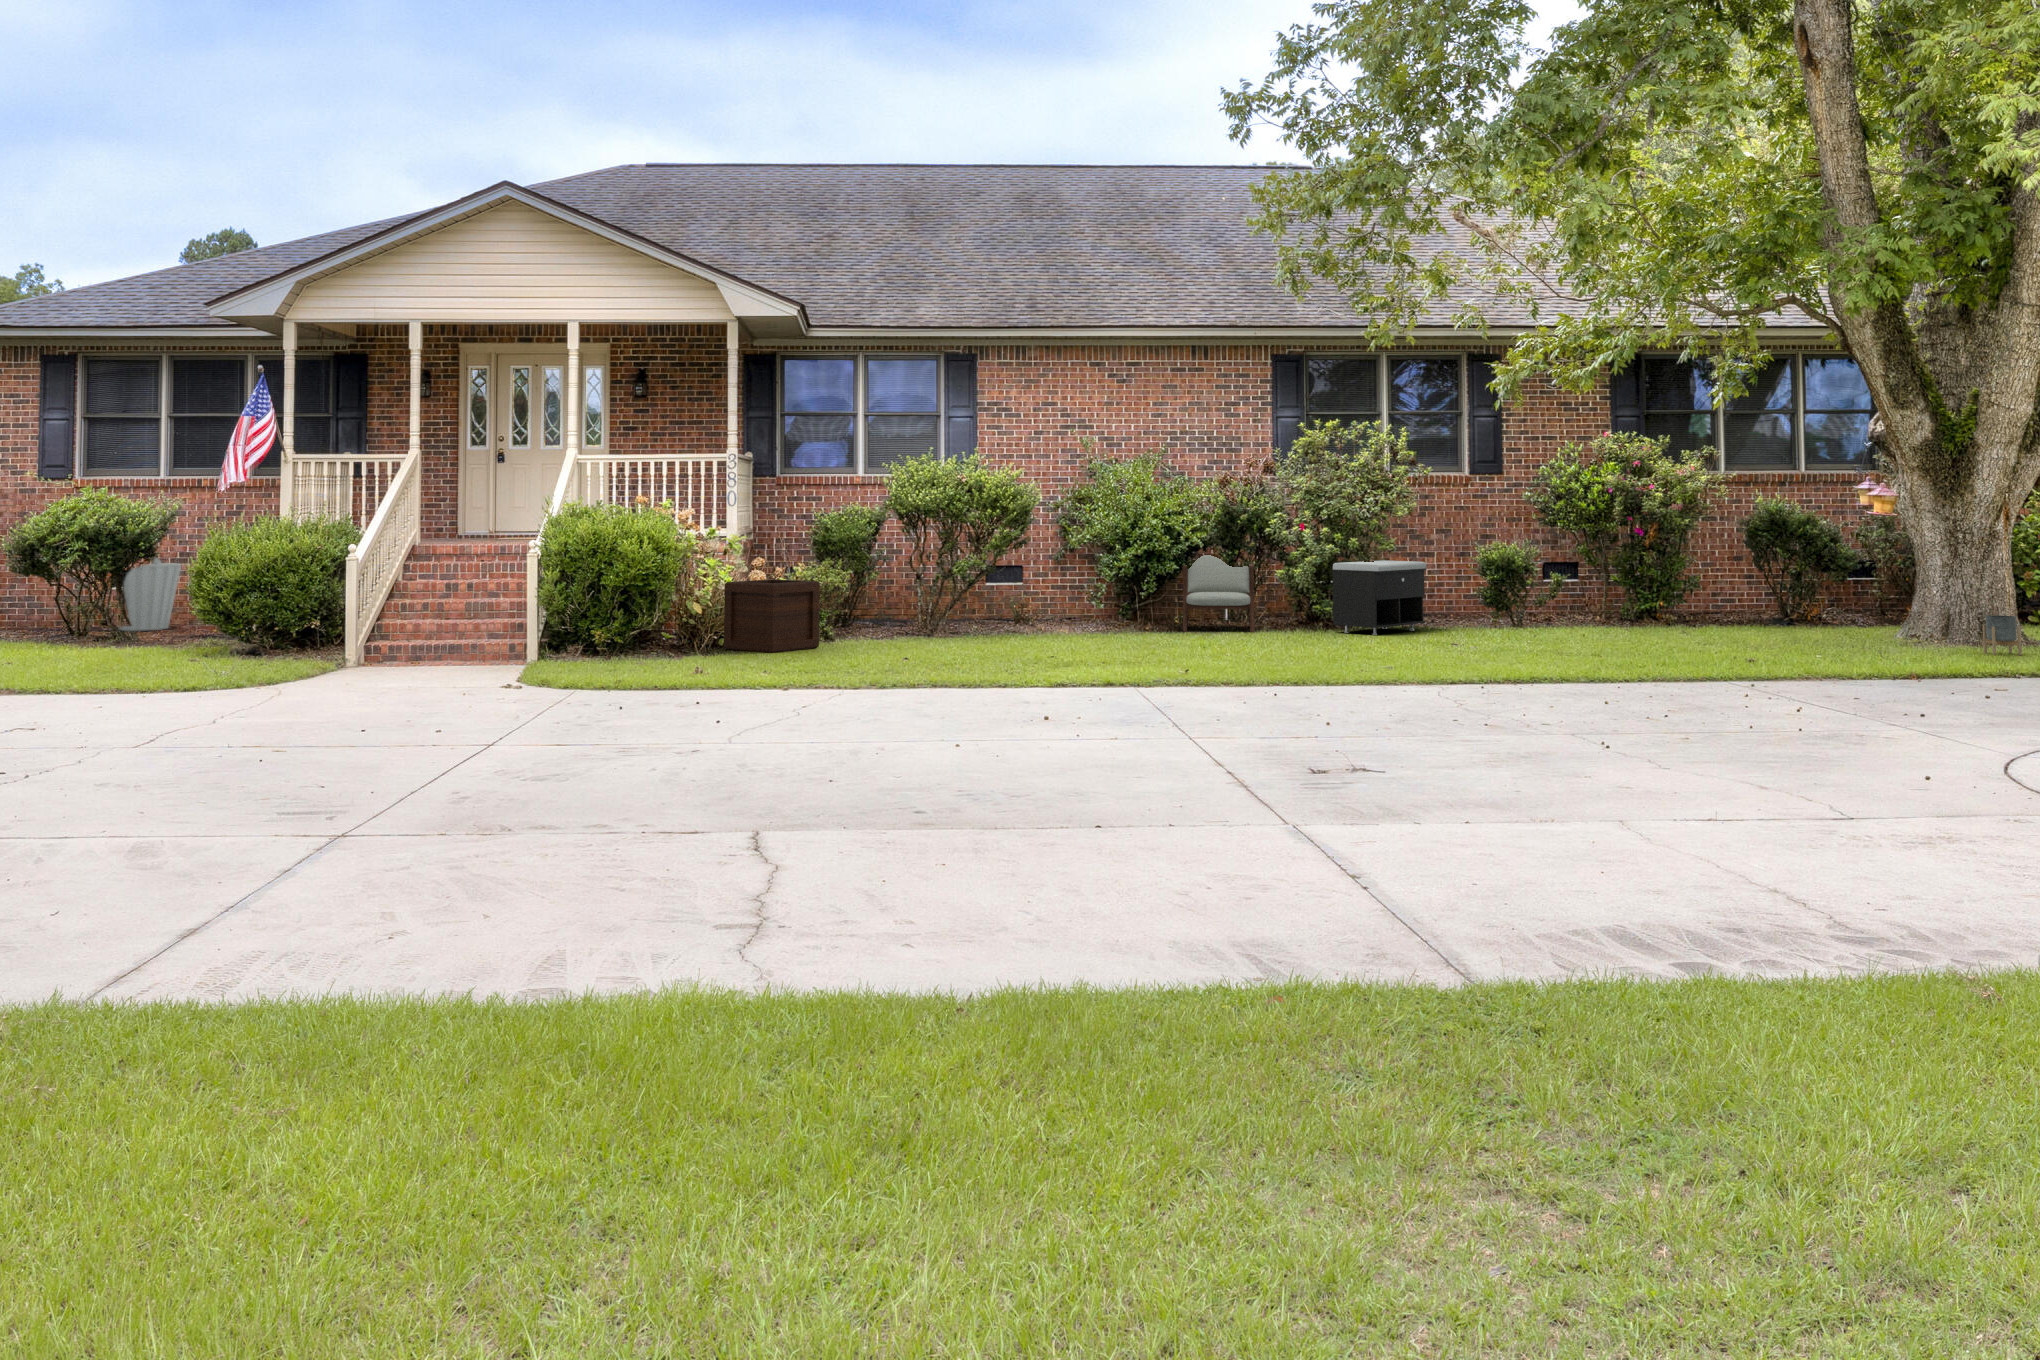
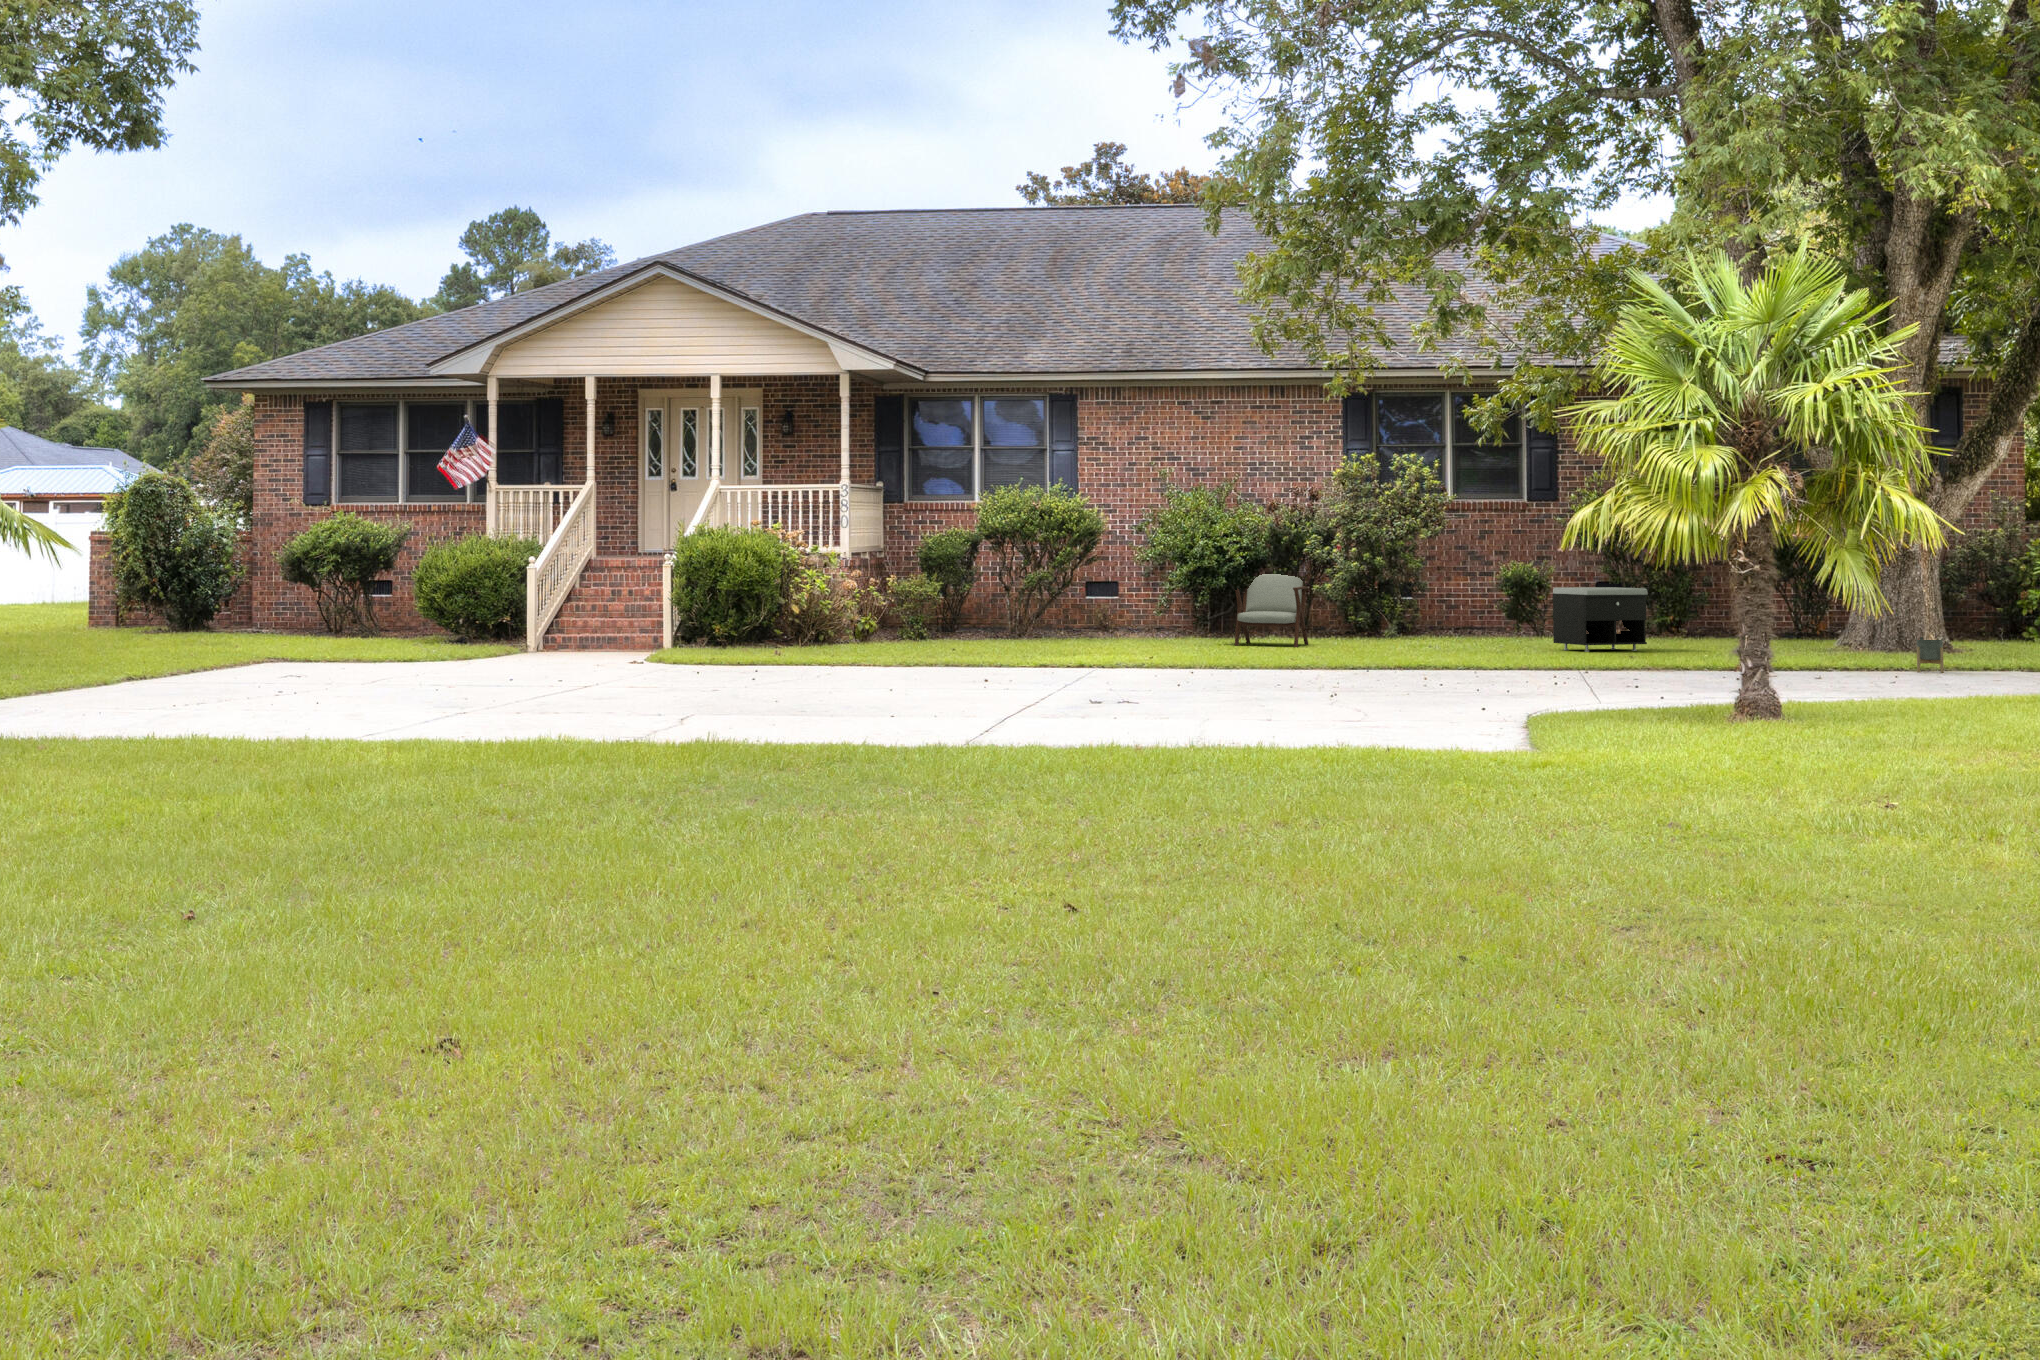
trash can: present [120,559,181,631] -> none [363,568,416,627]
storage bench: present [1333,560,1426,635] -> present [1553,587,1648,652]
wooden crate: present [724,579,820,653] -> none [822,590,900,648]

